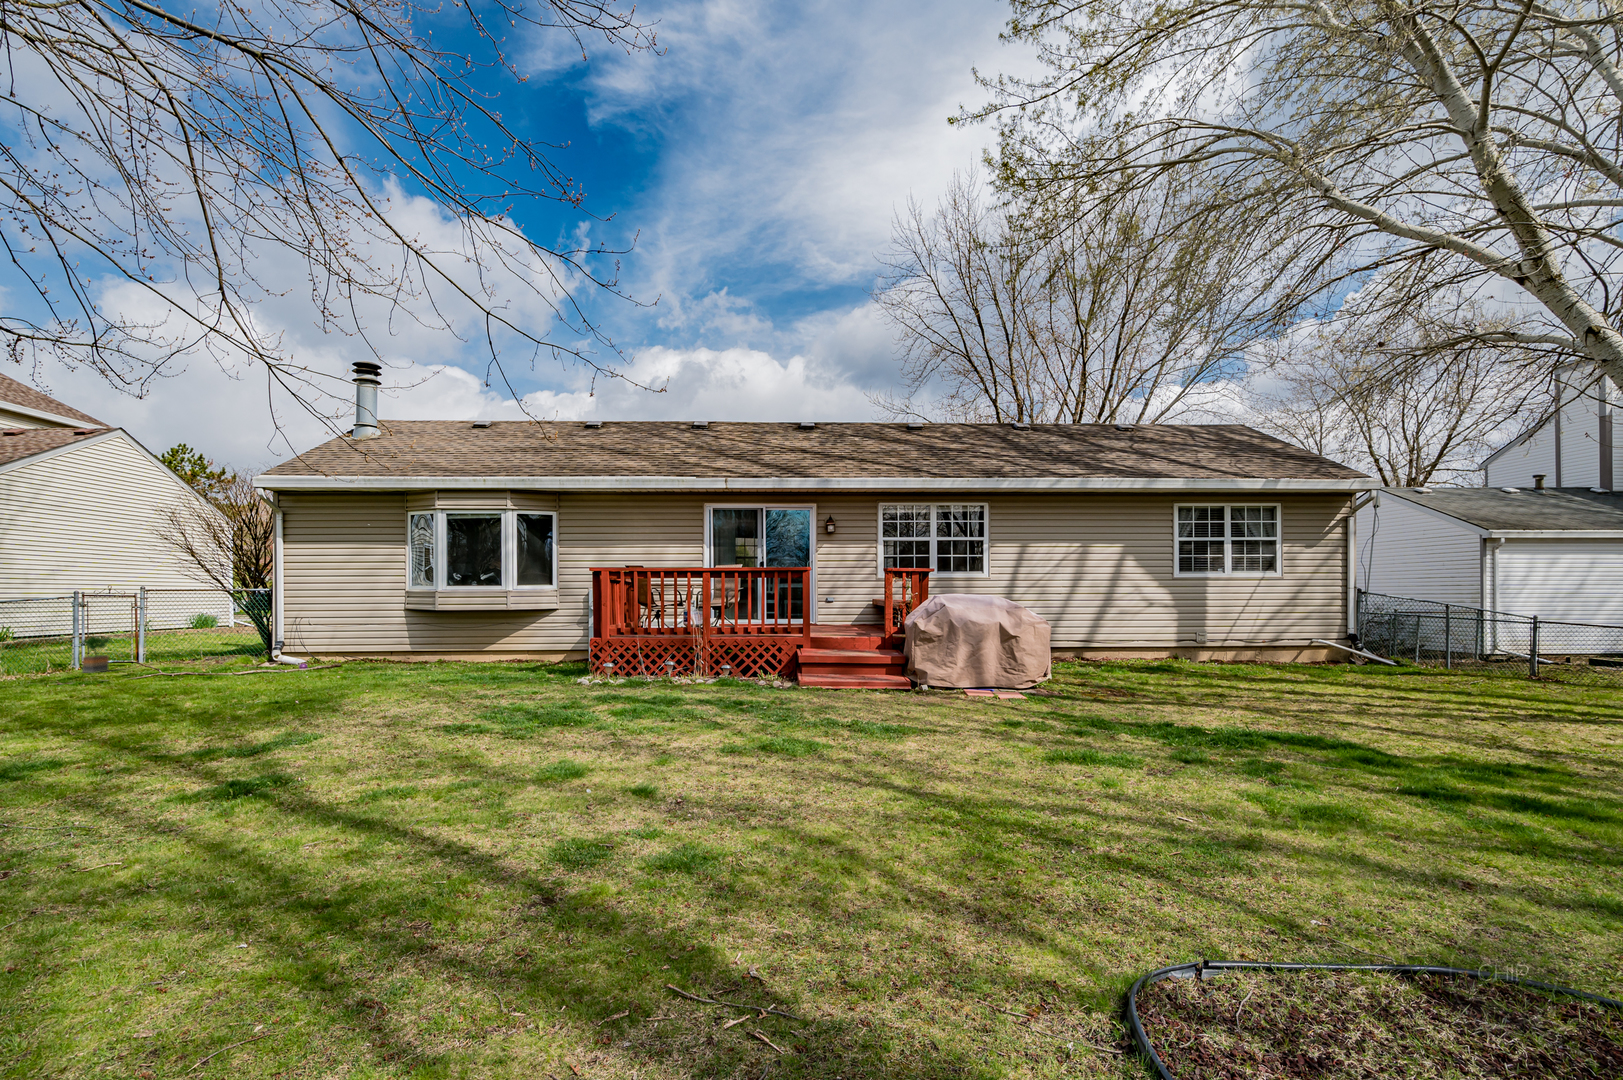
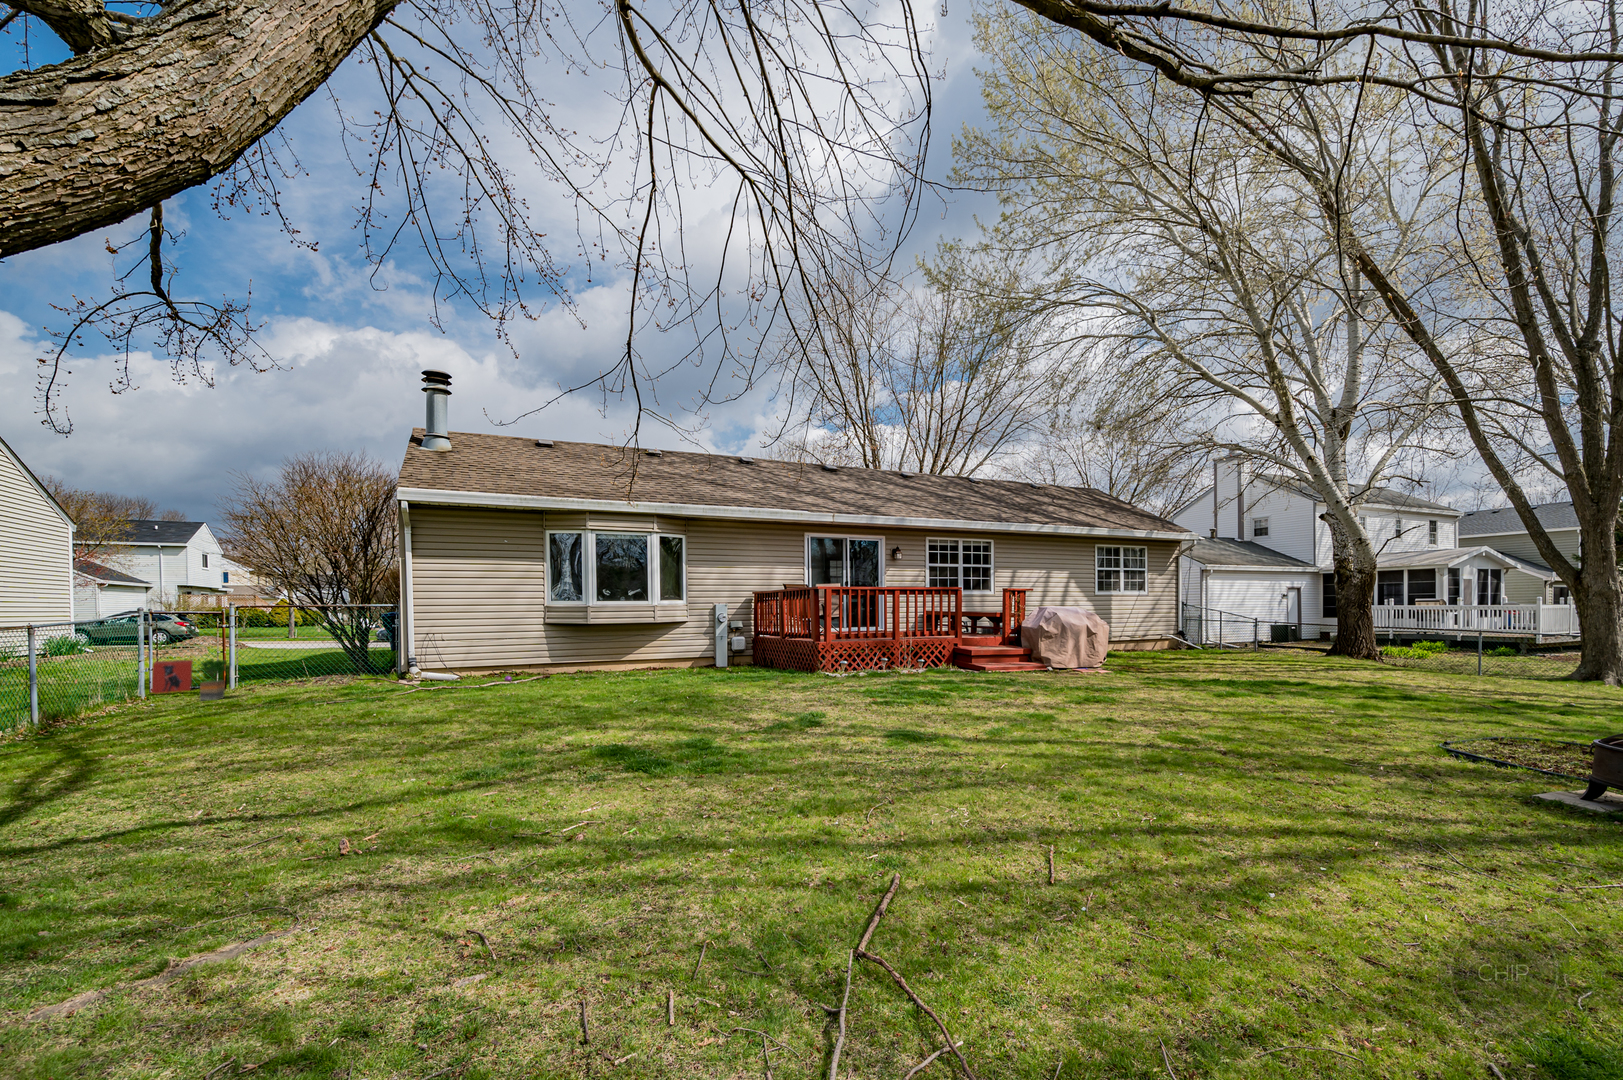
storage box: none [115,634,163,663] -> present [151,660,193,694]

